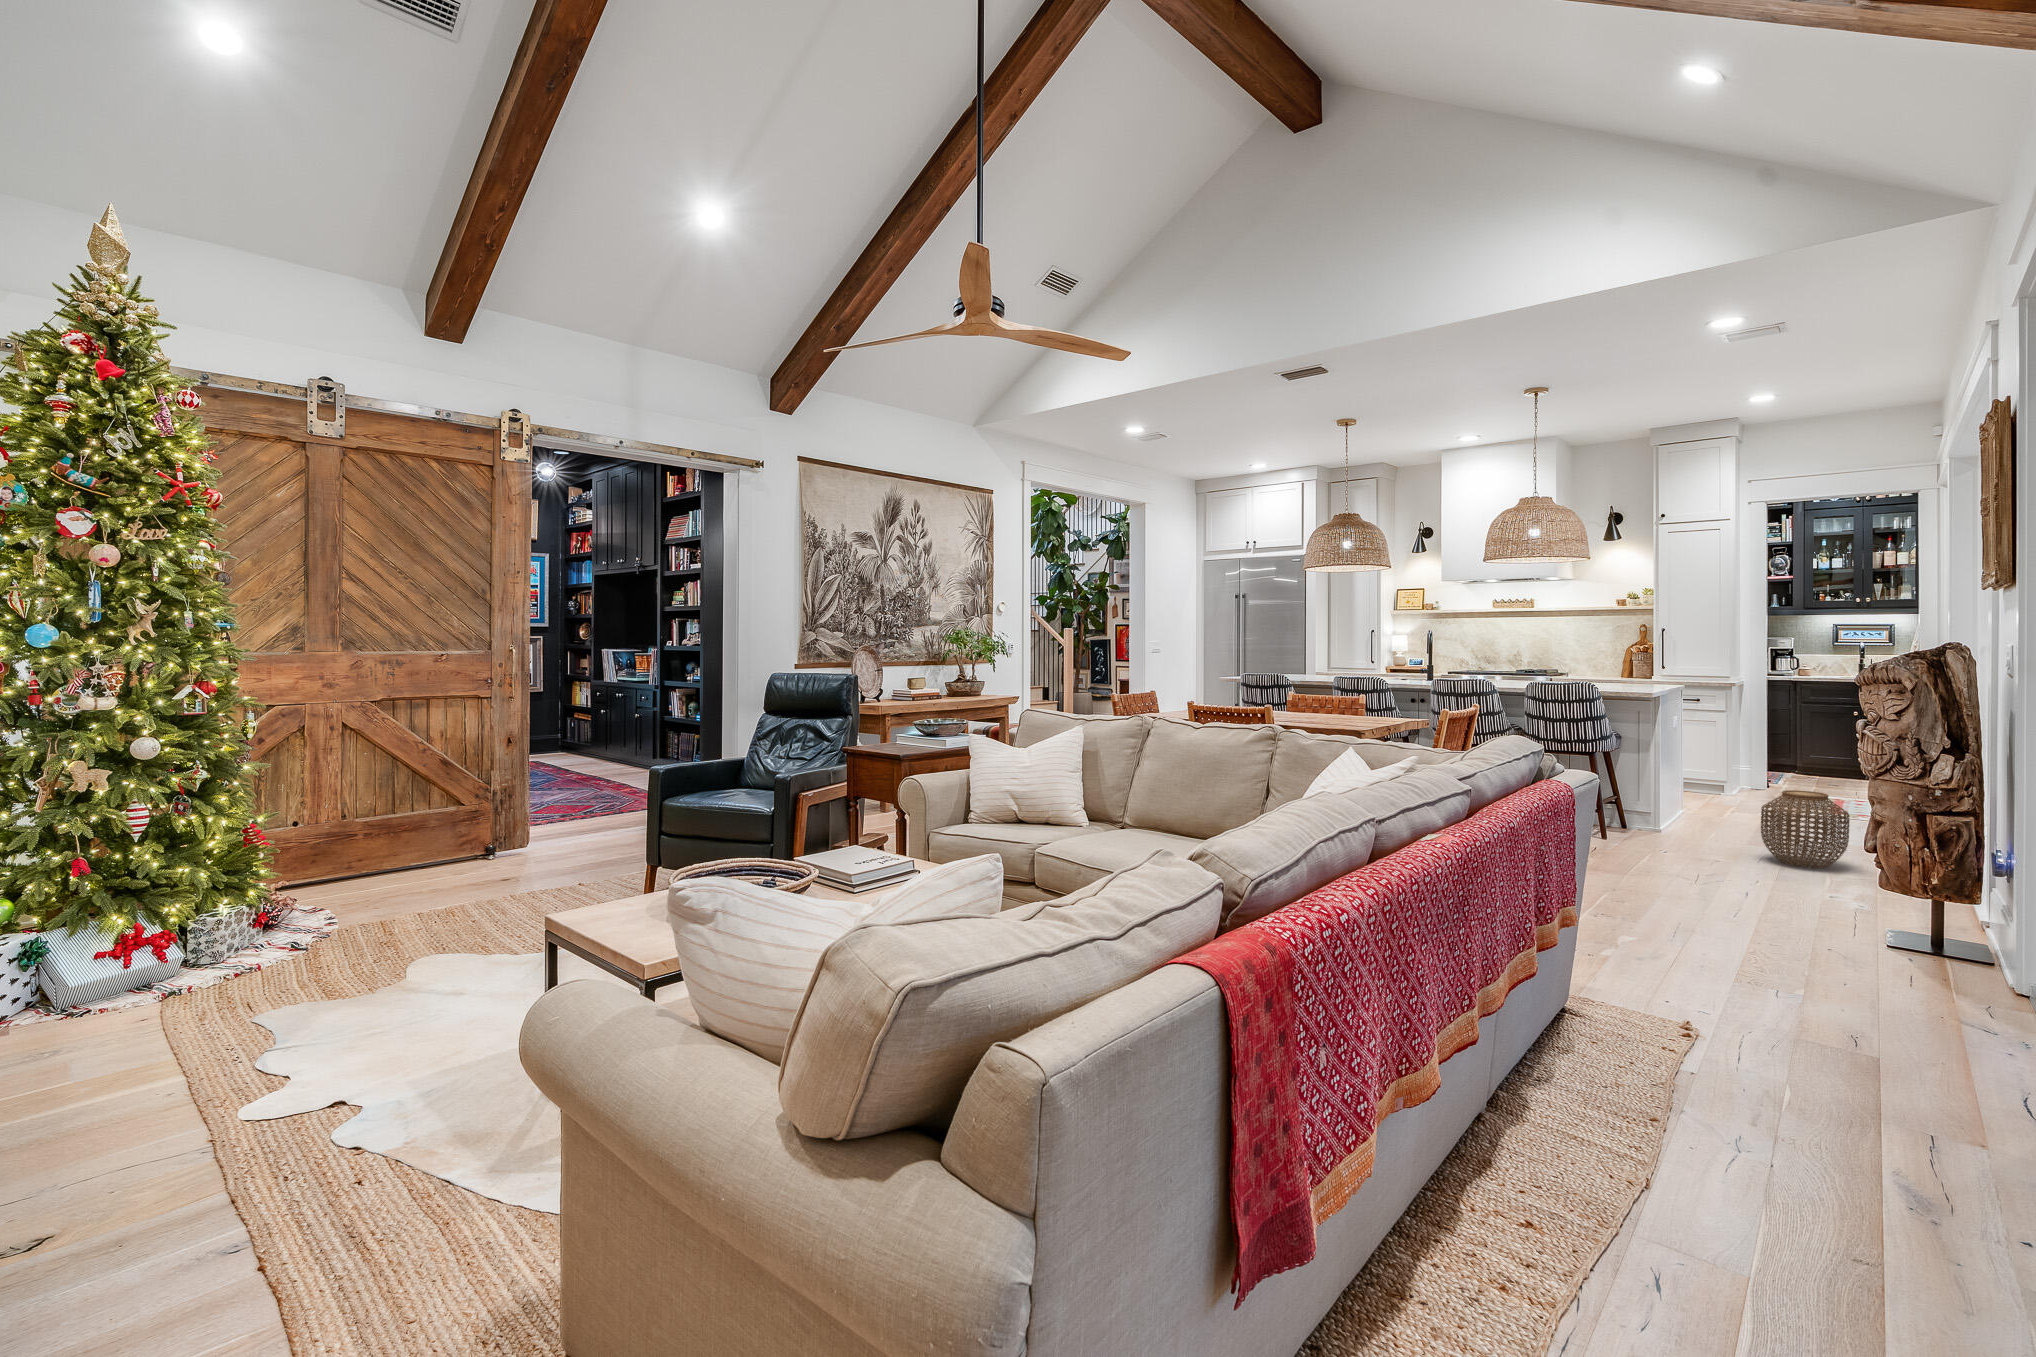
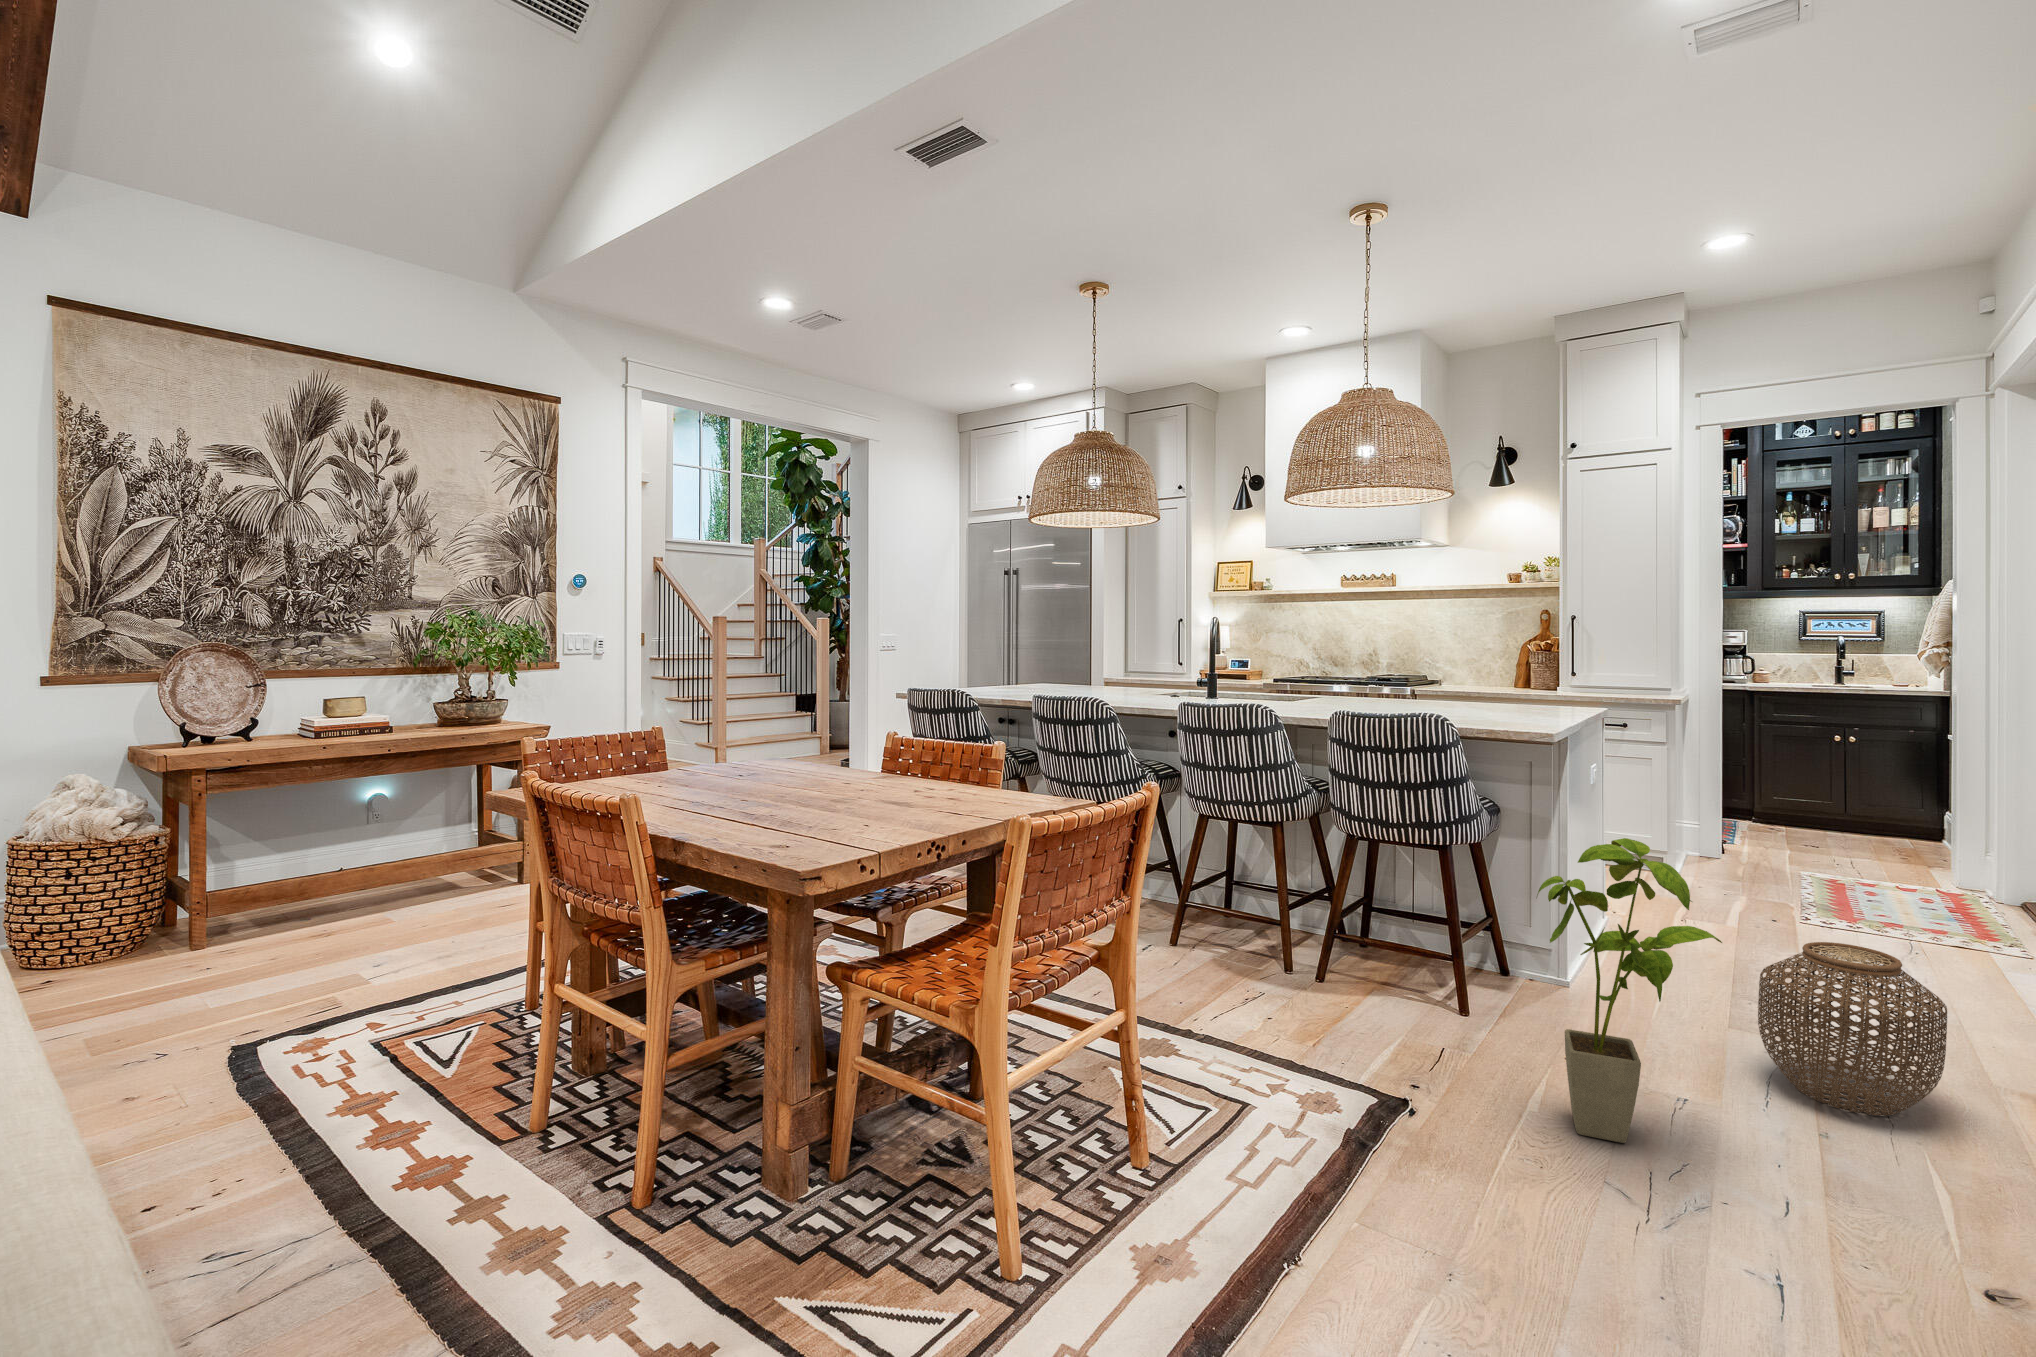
house plant: none [1646,731,1736,872] -> present [1537,838,1722,1143]

